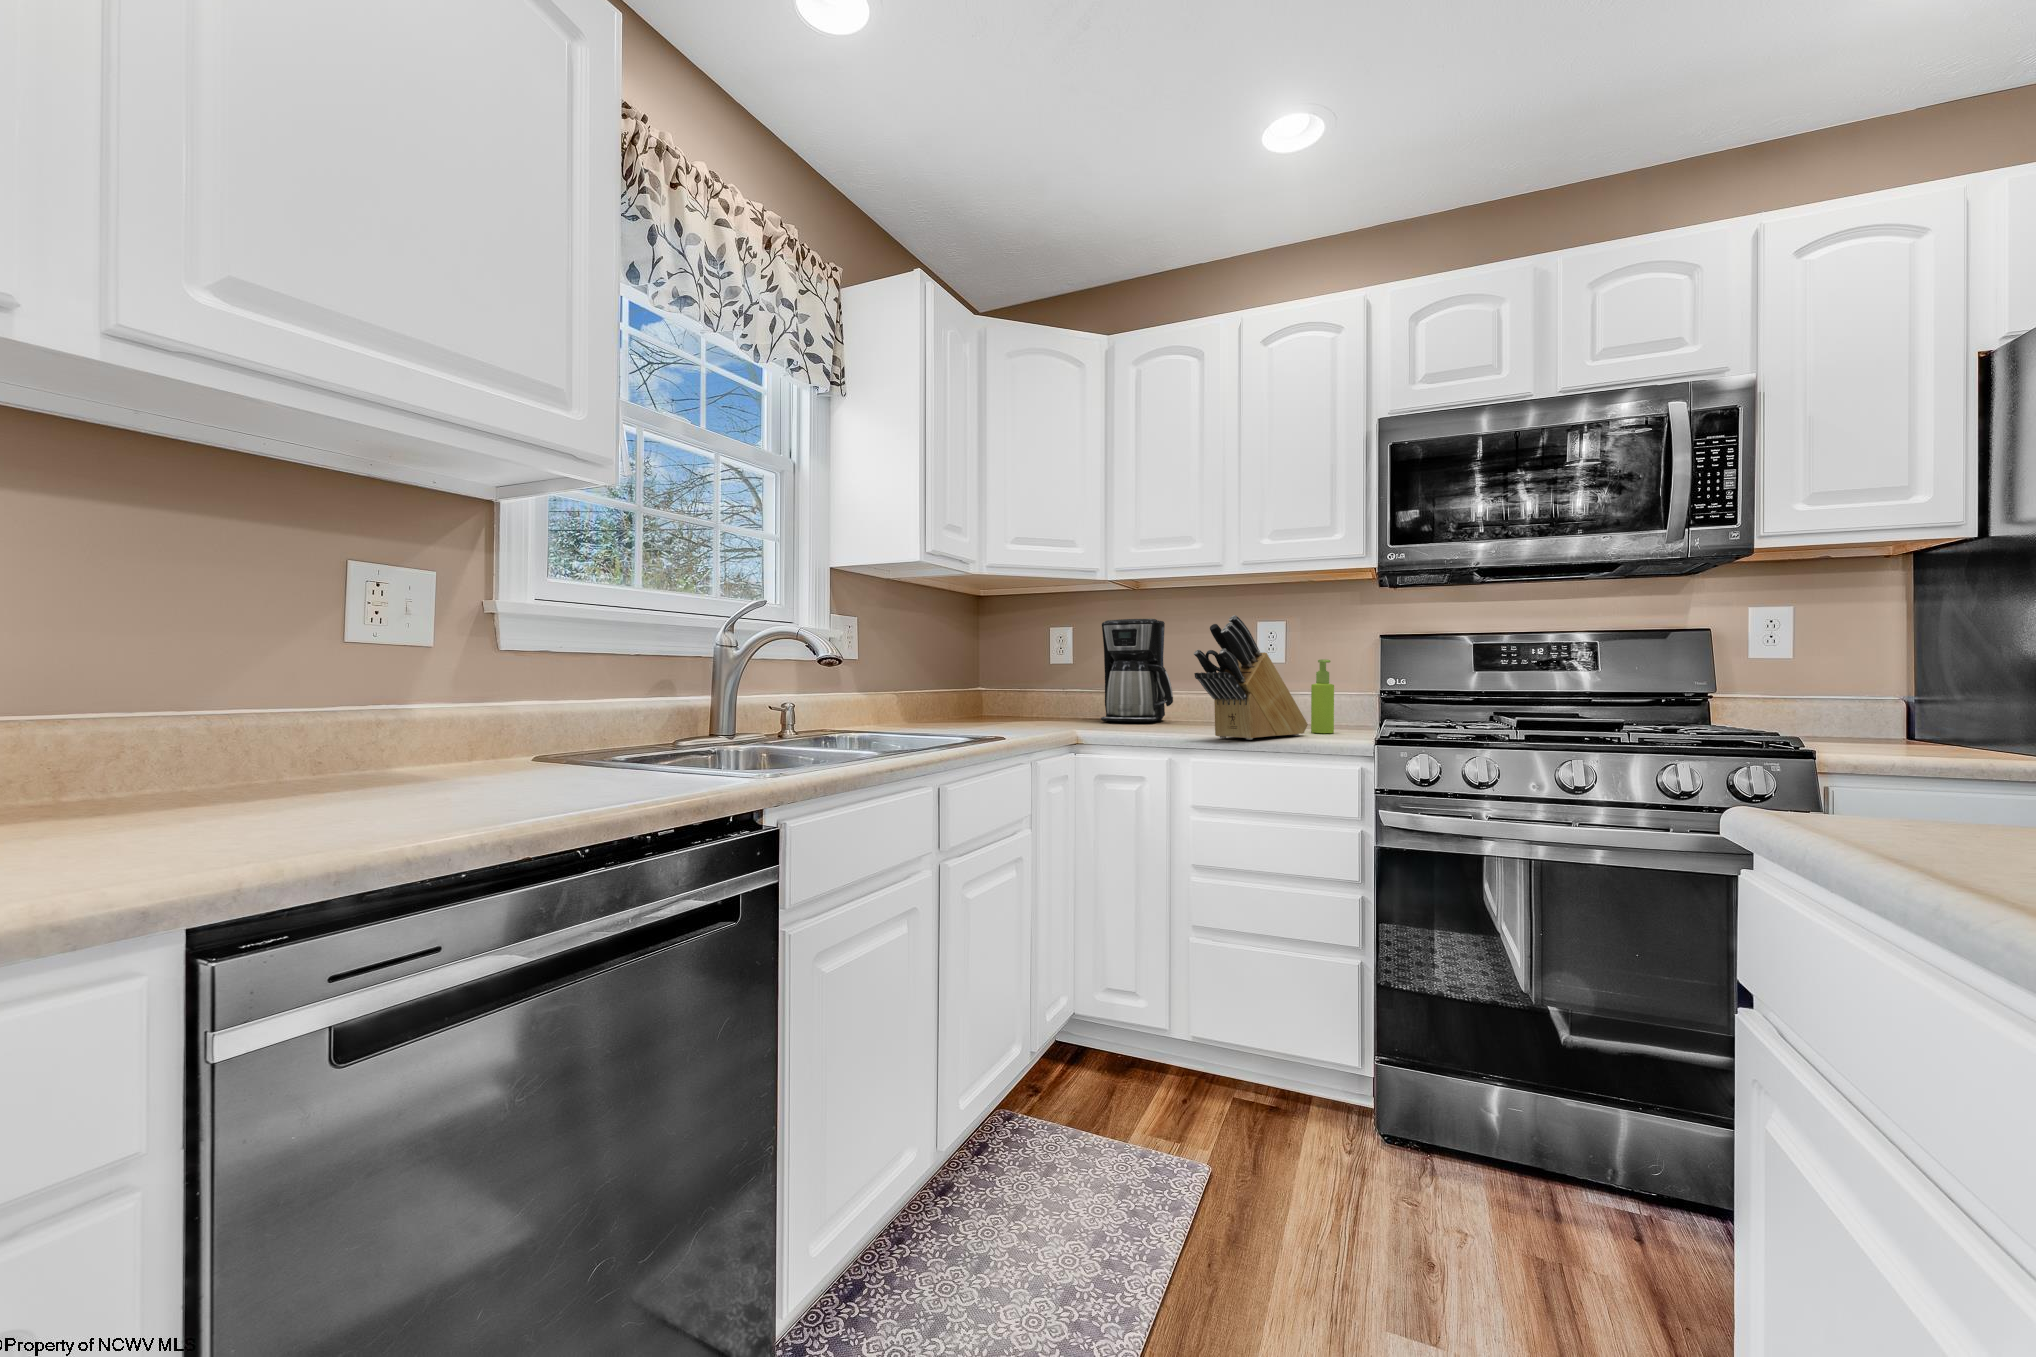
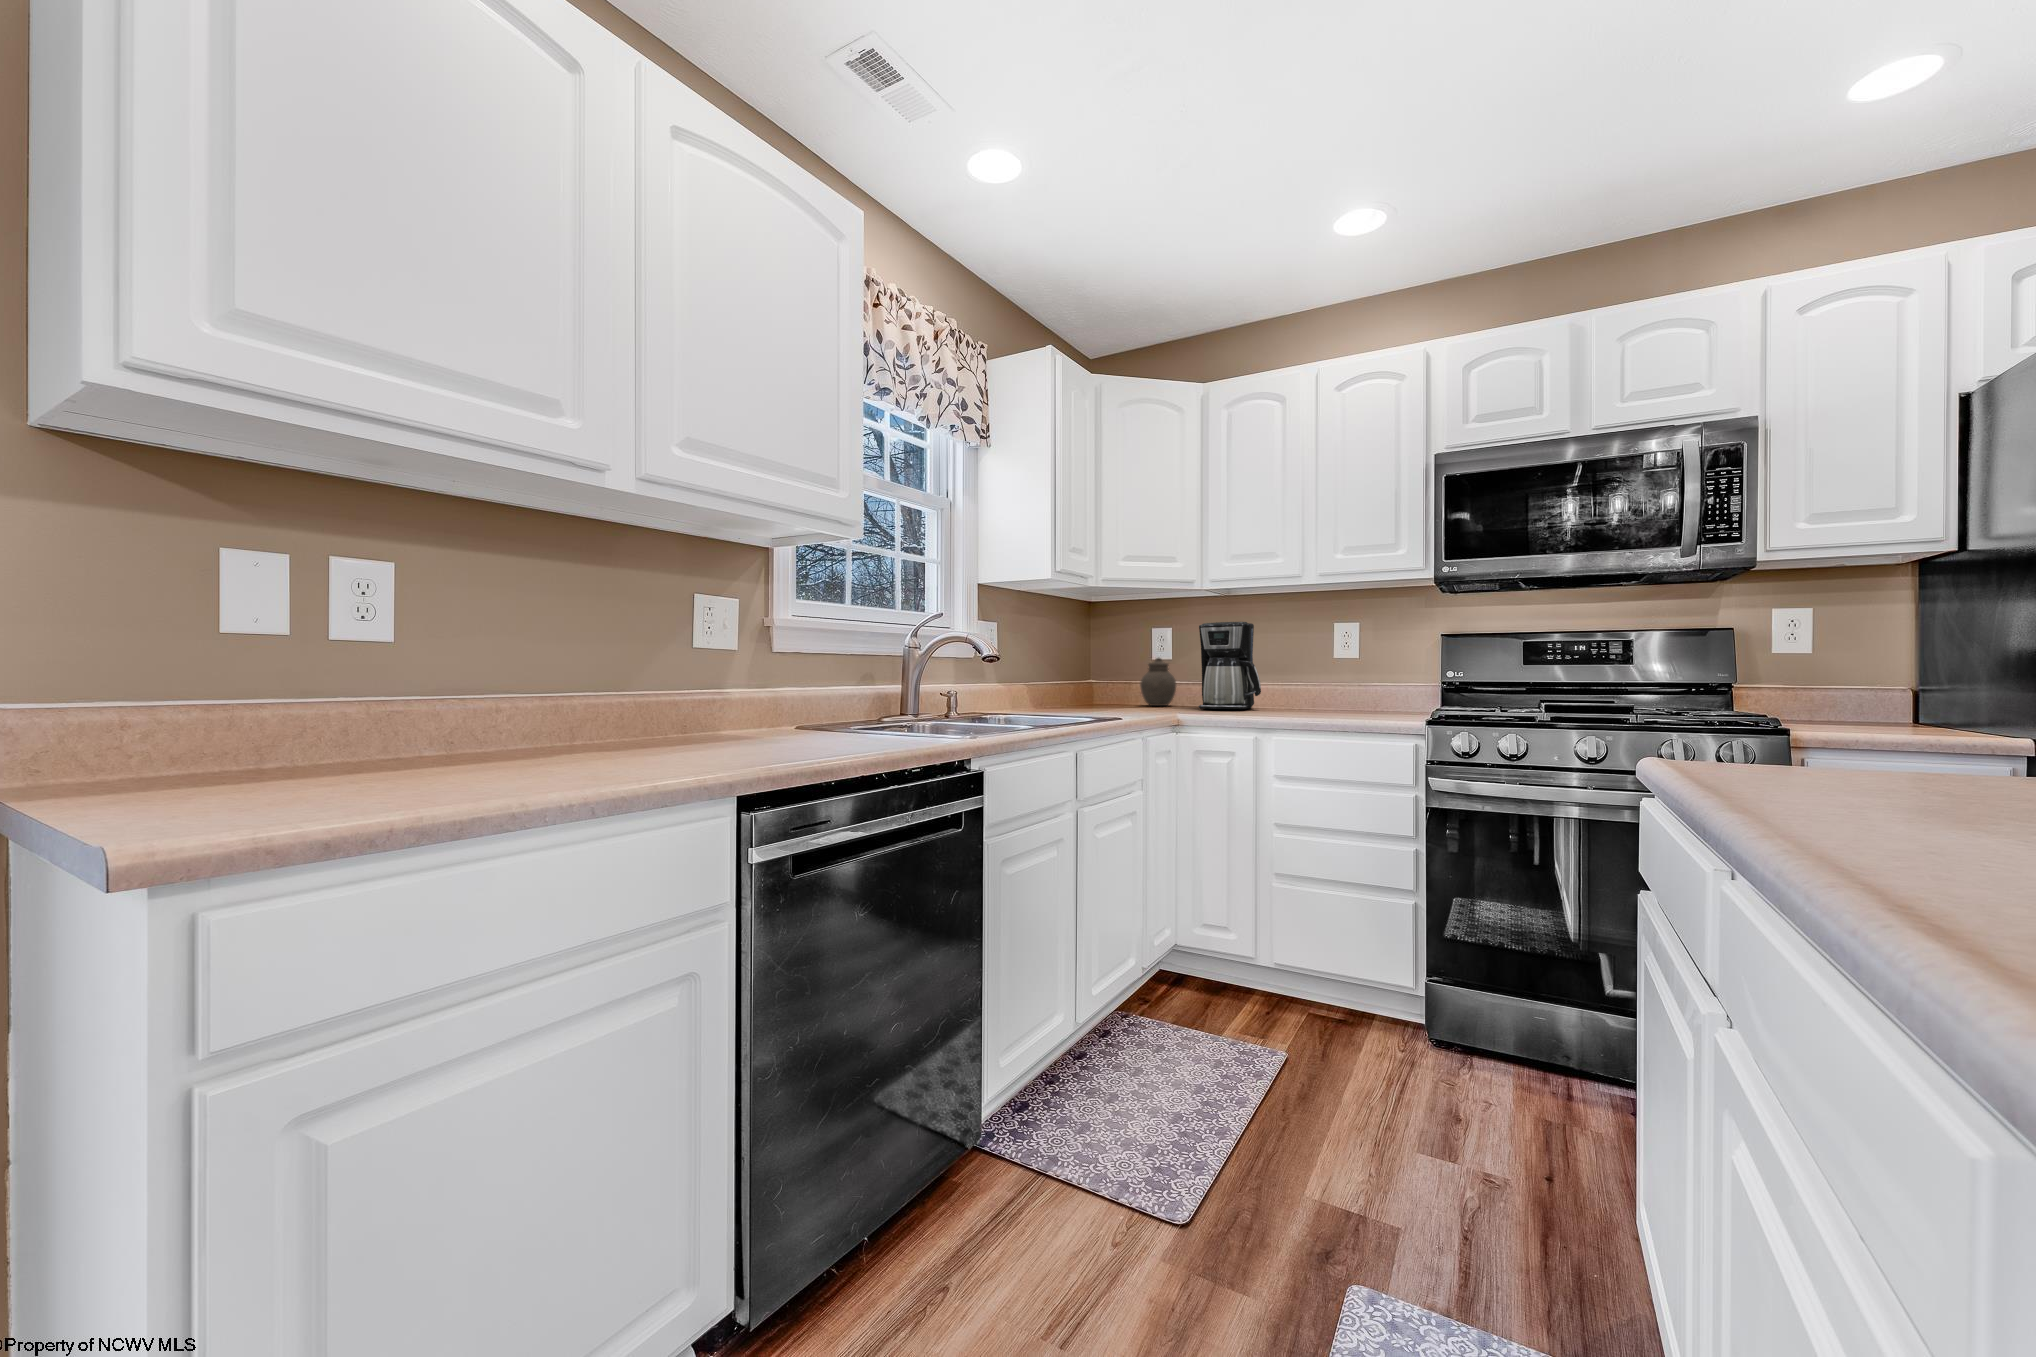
knife block: present [1194,615,1308,740] -> none [1276,620,1374,721]
soap dispenser: present [1311,659,1334,733] -> none [1378,656,1398,718]
jar: none [1034,661,1076,717] -> present [1140,658,1176,706]

